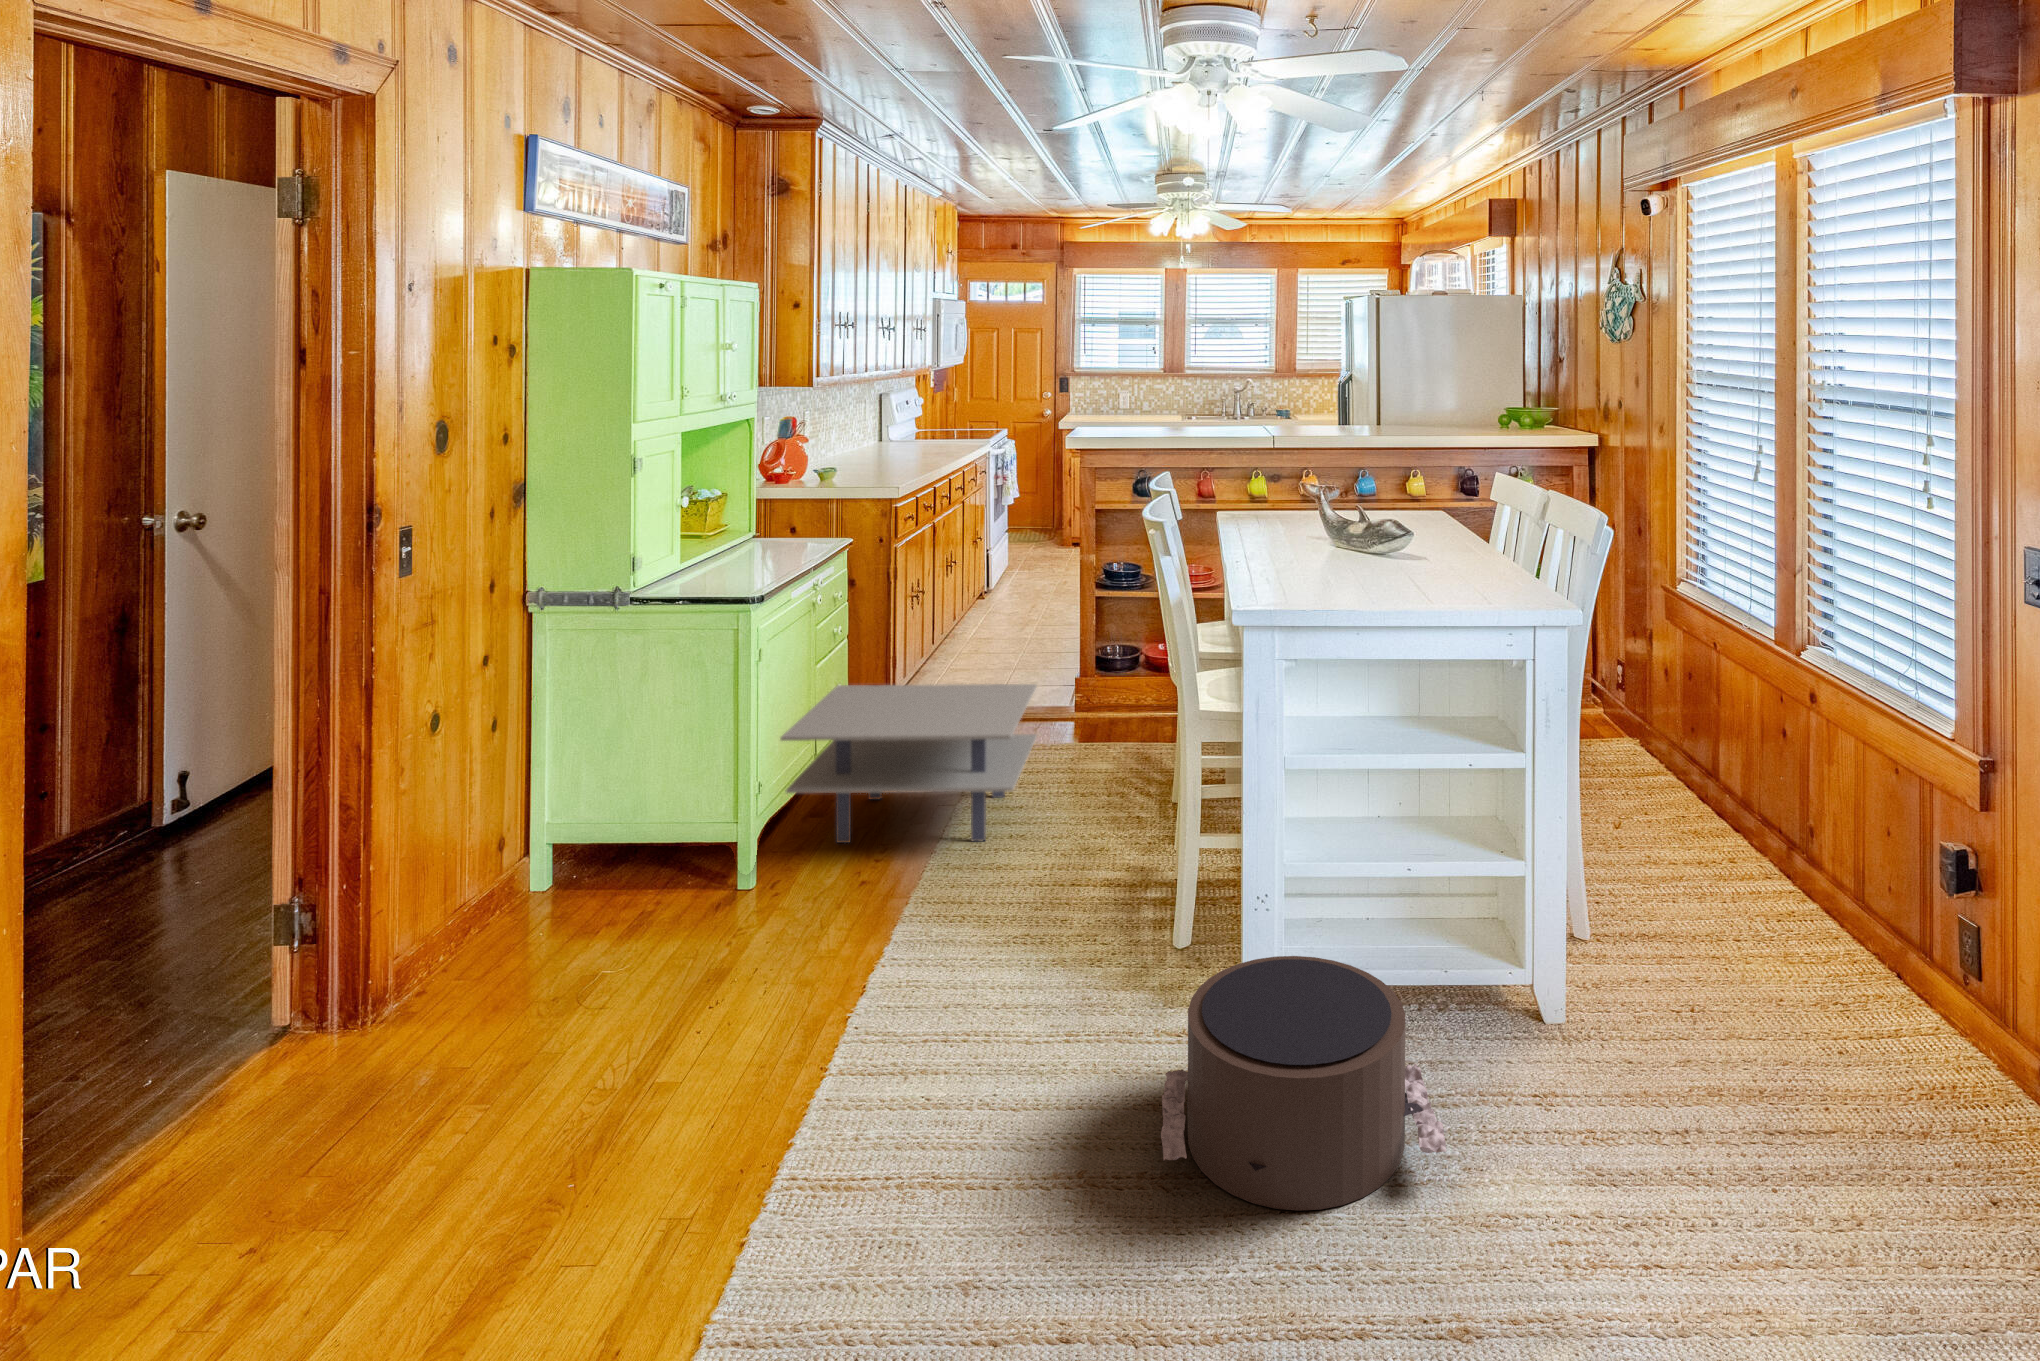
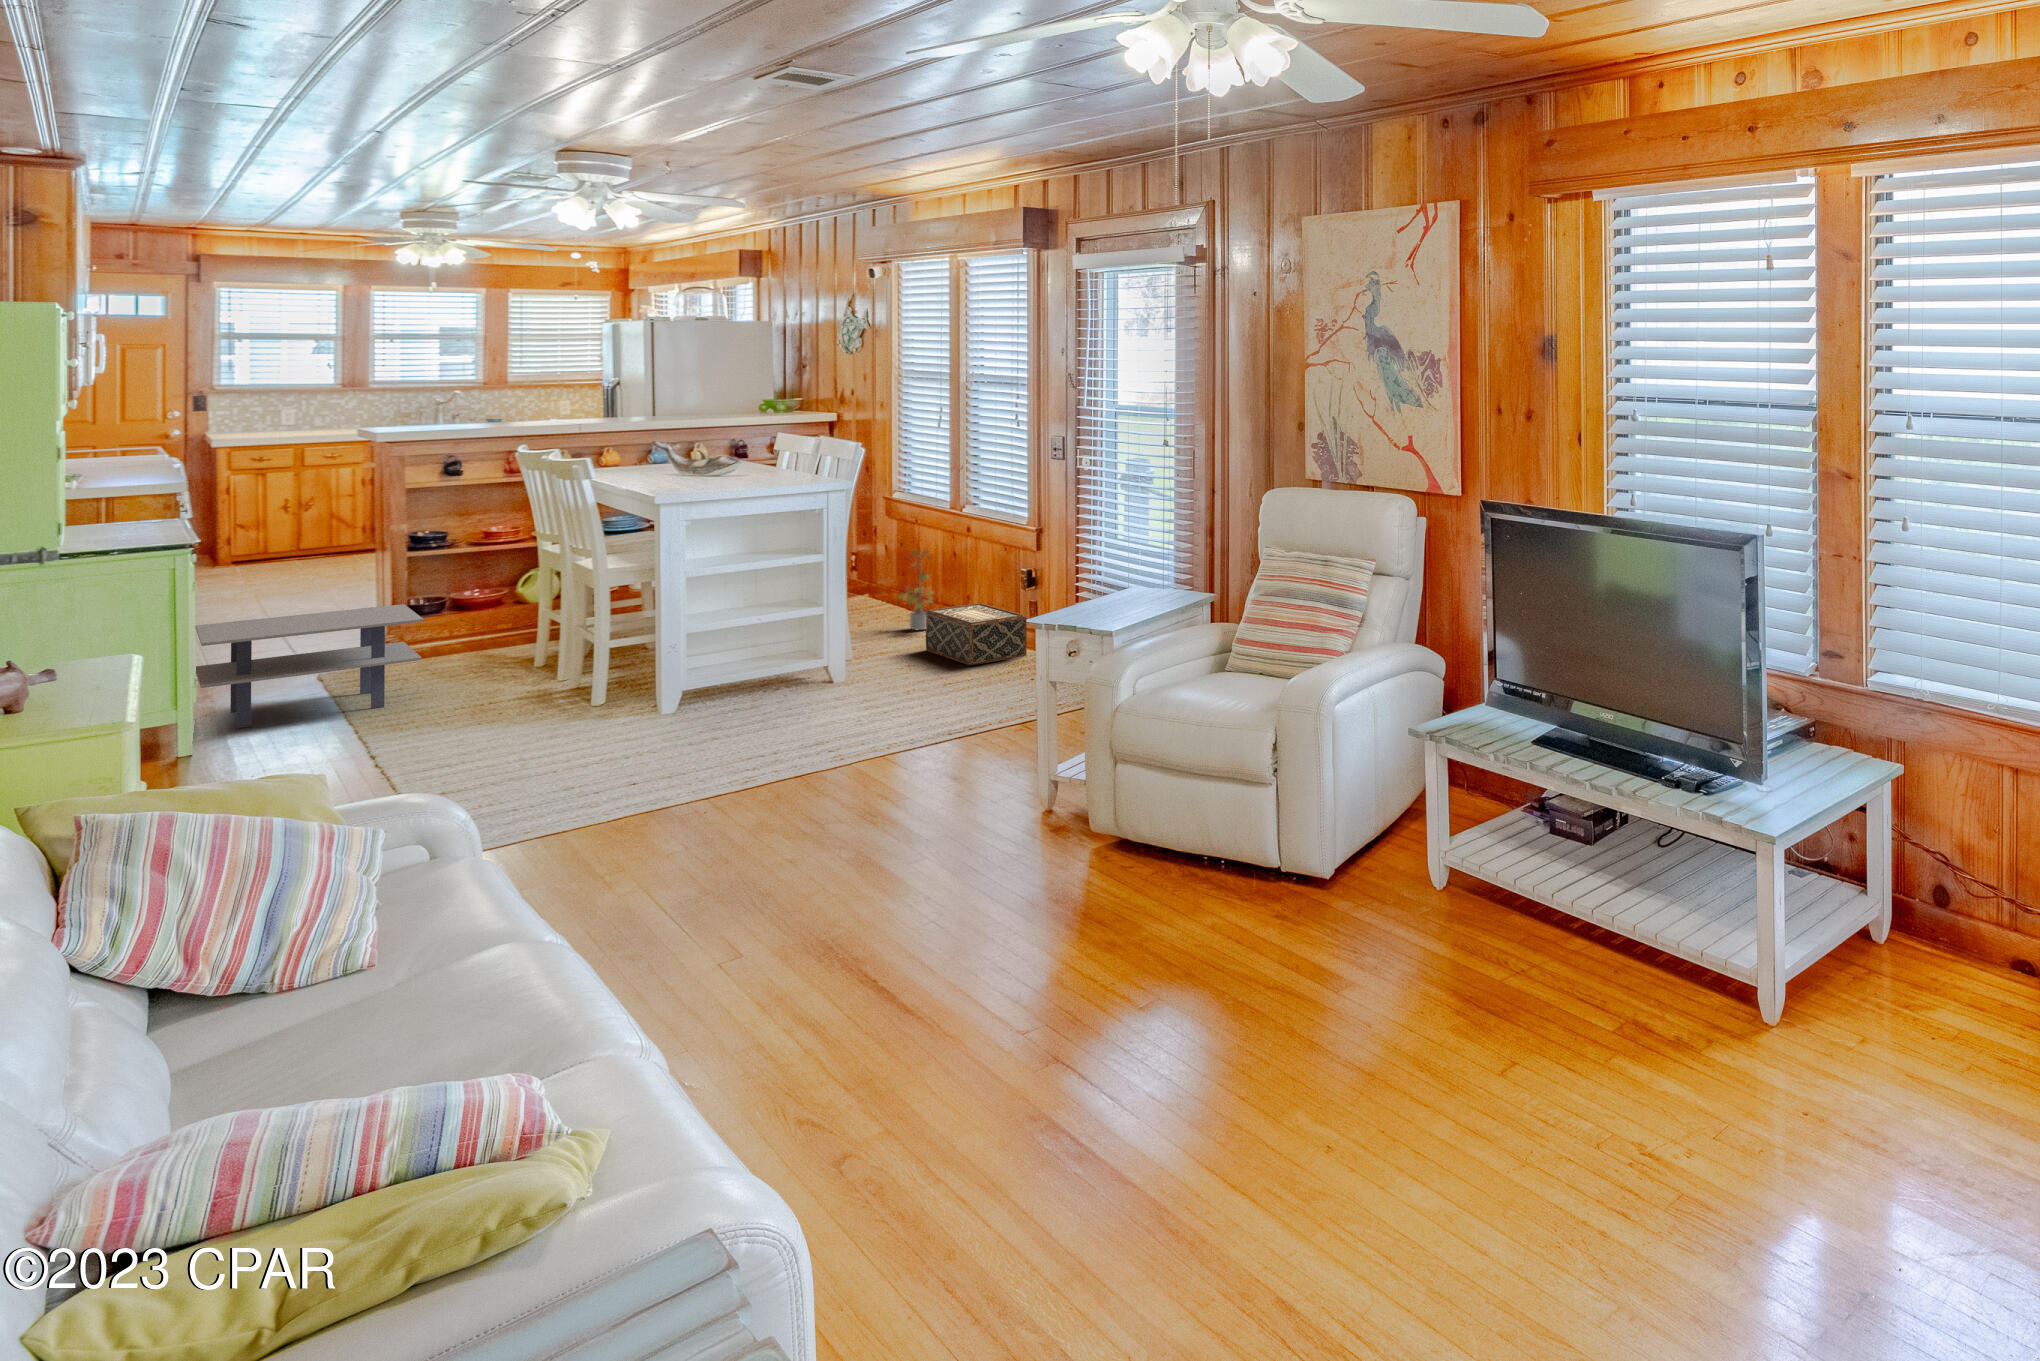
potted plant: none [1679,692,1748,849] -> present [900,549,933,630]
woven basket: none [1730,857,1963,1053] -> present [926,603,1027,665]
pouf: present [1161,956,1446,1211] -> none [633,656,796,740]

